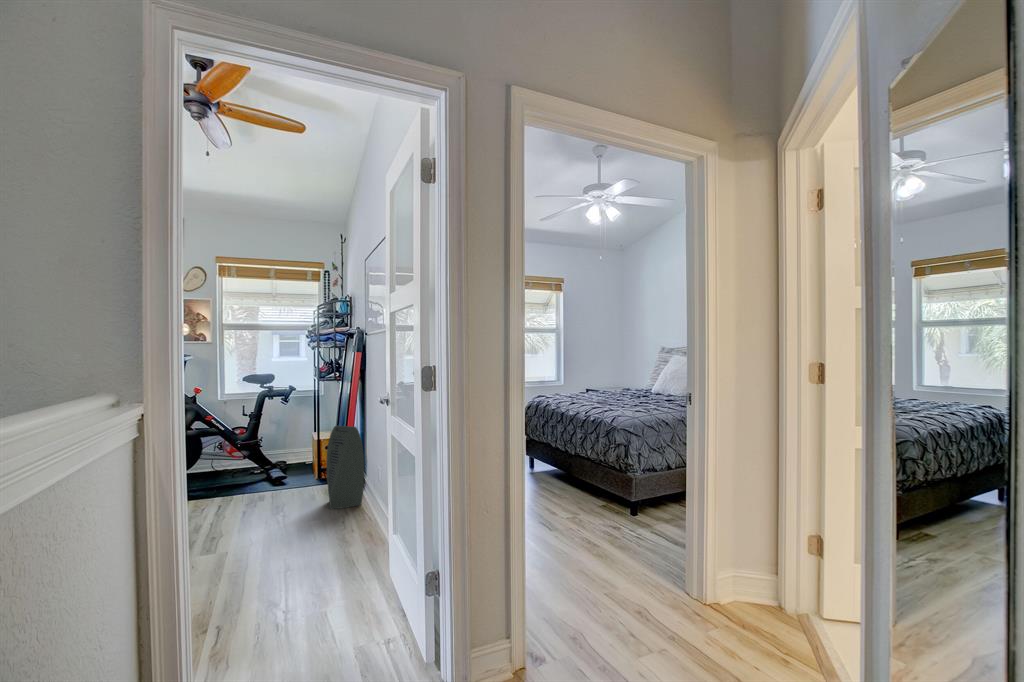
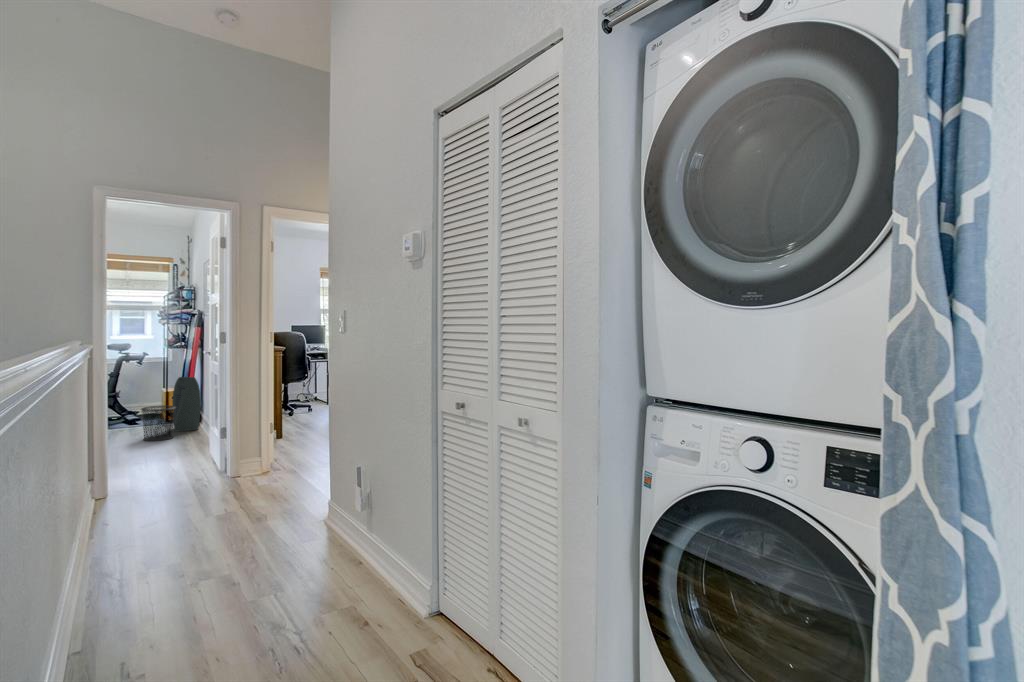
waste bin: none [283,476,333,540] -> present [141,405,176,441]

